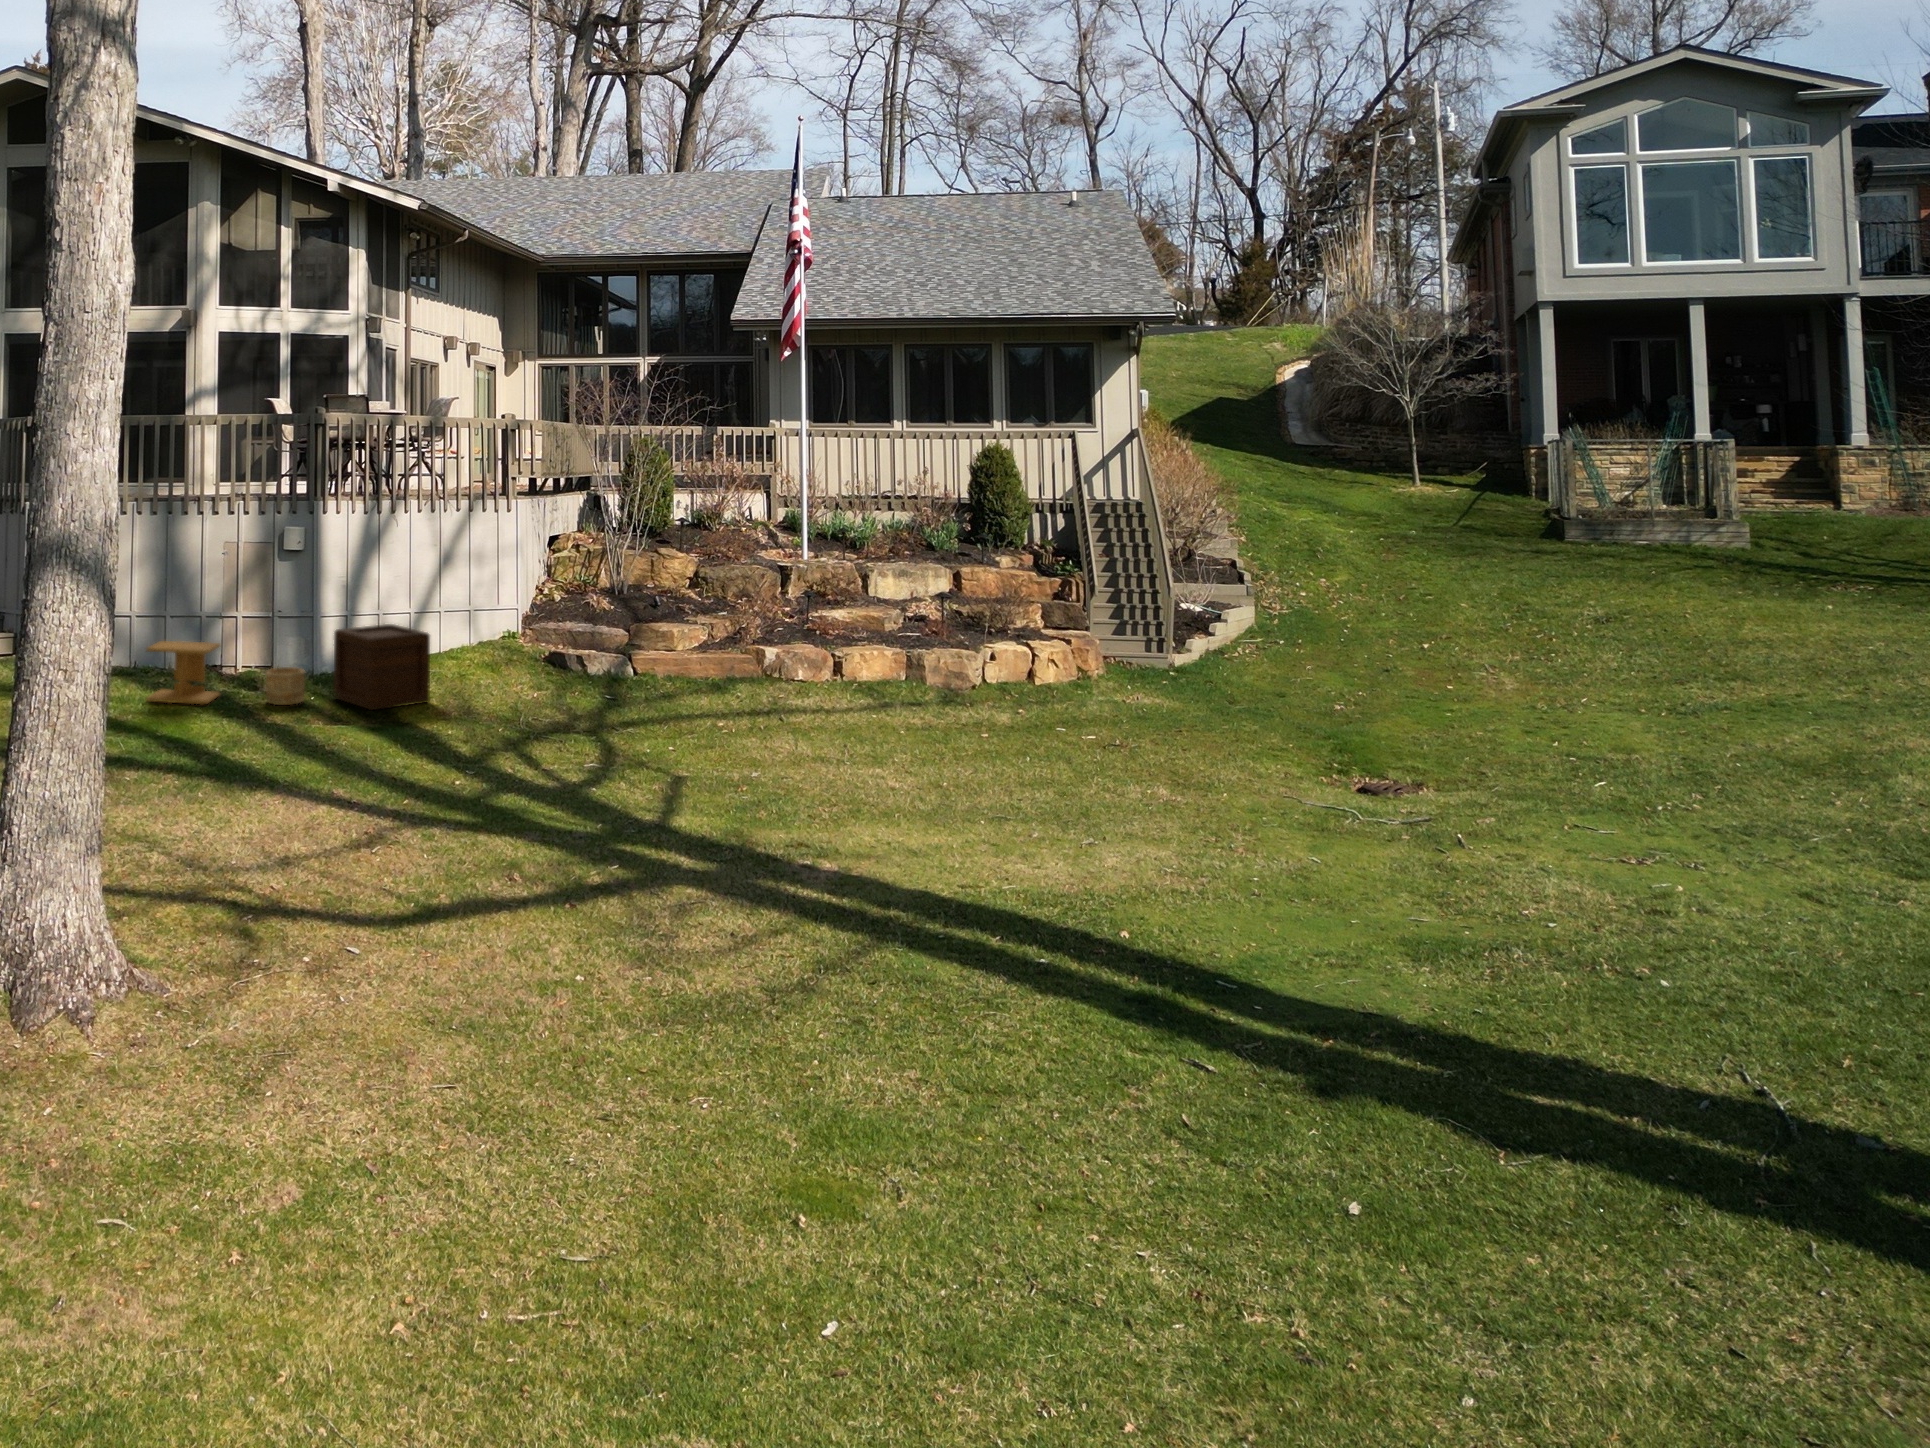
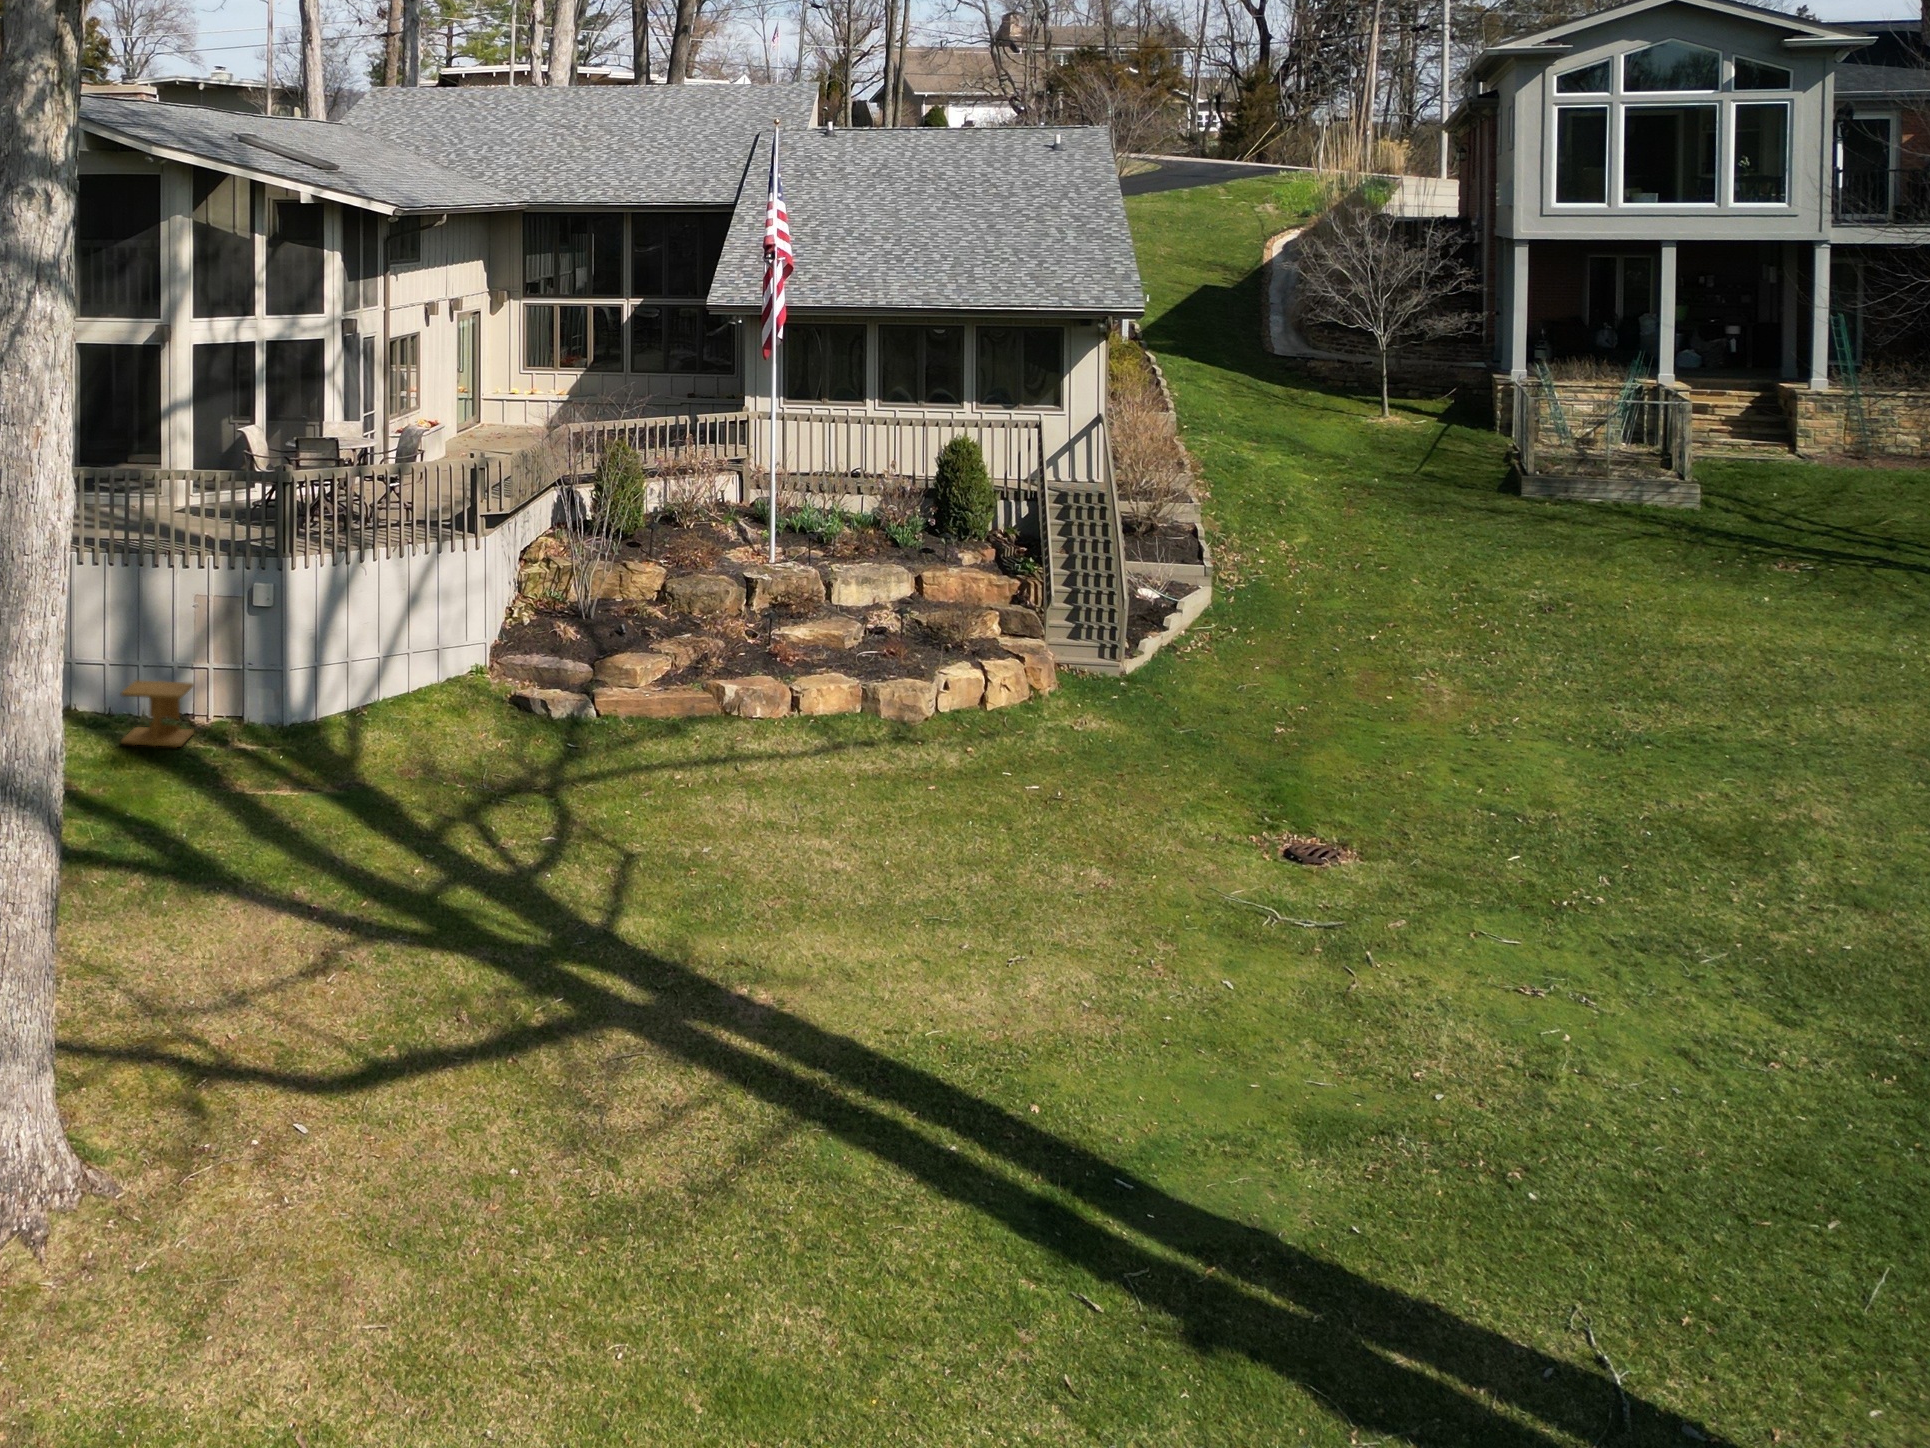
wooden crate: present [333,624,430,710] -> none [305,659,399,753]
wooden bucket: present [266,667,305,705] -> none [238,706,278,746]

